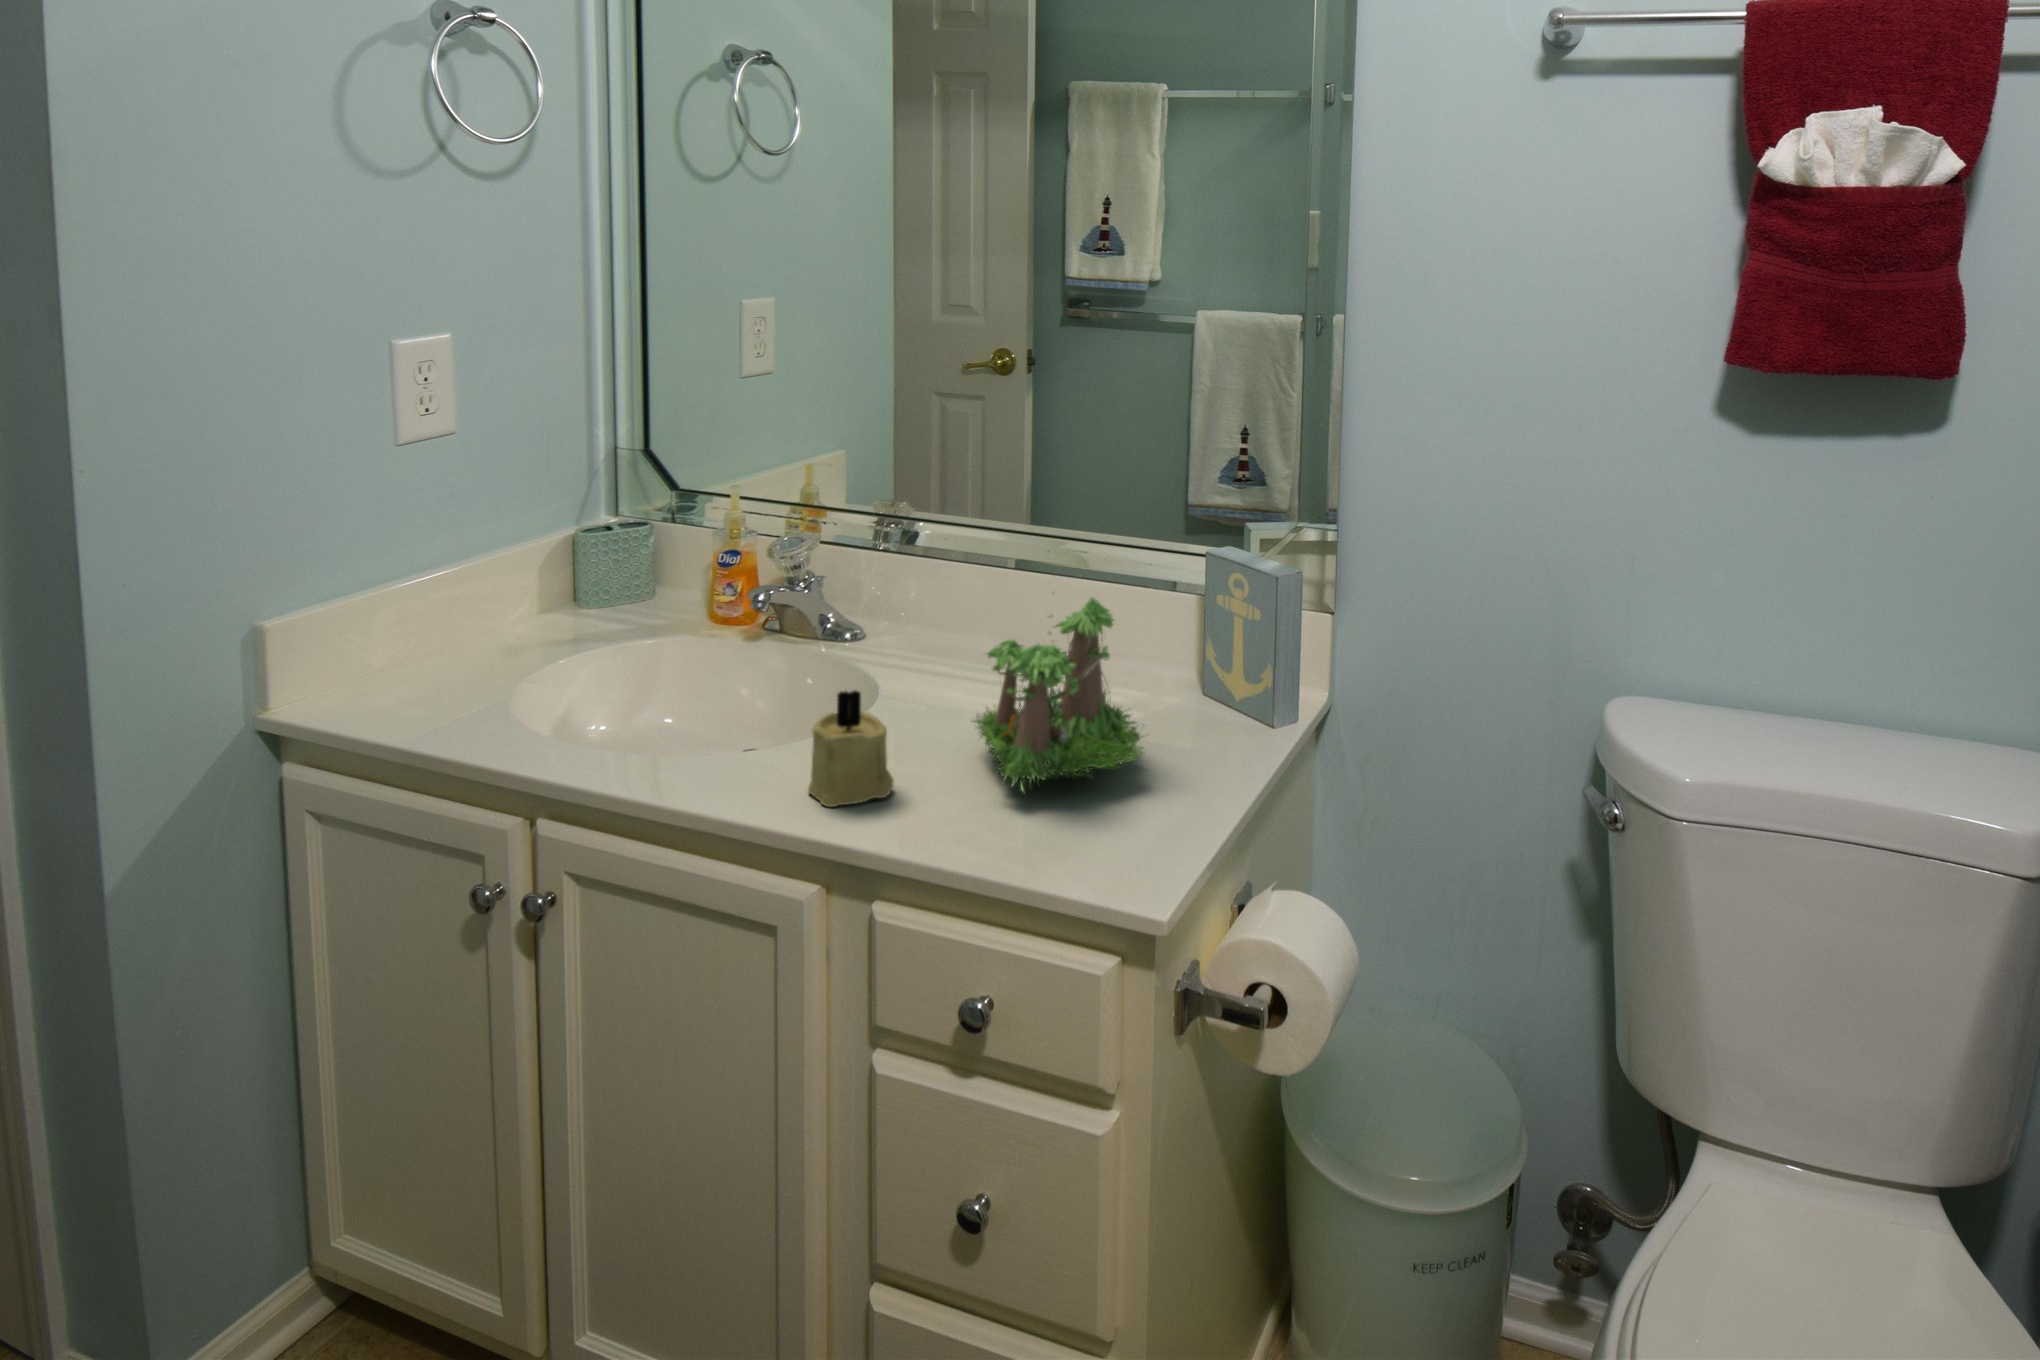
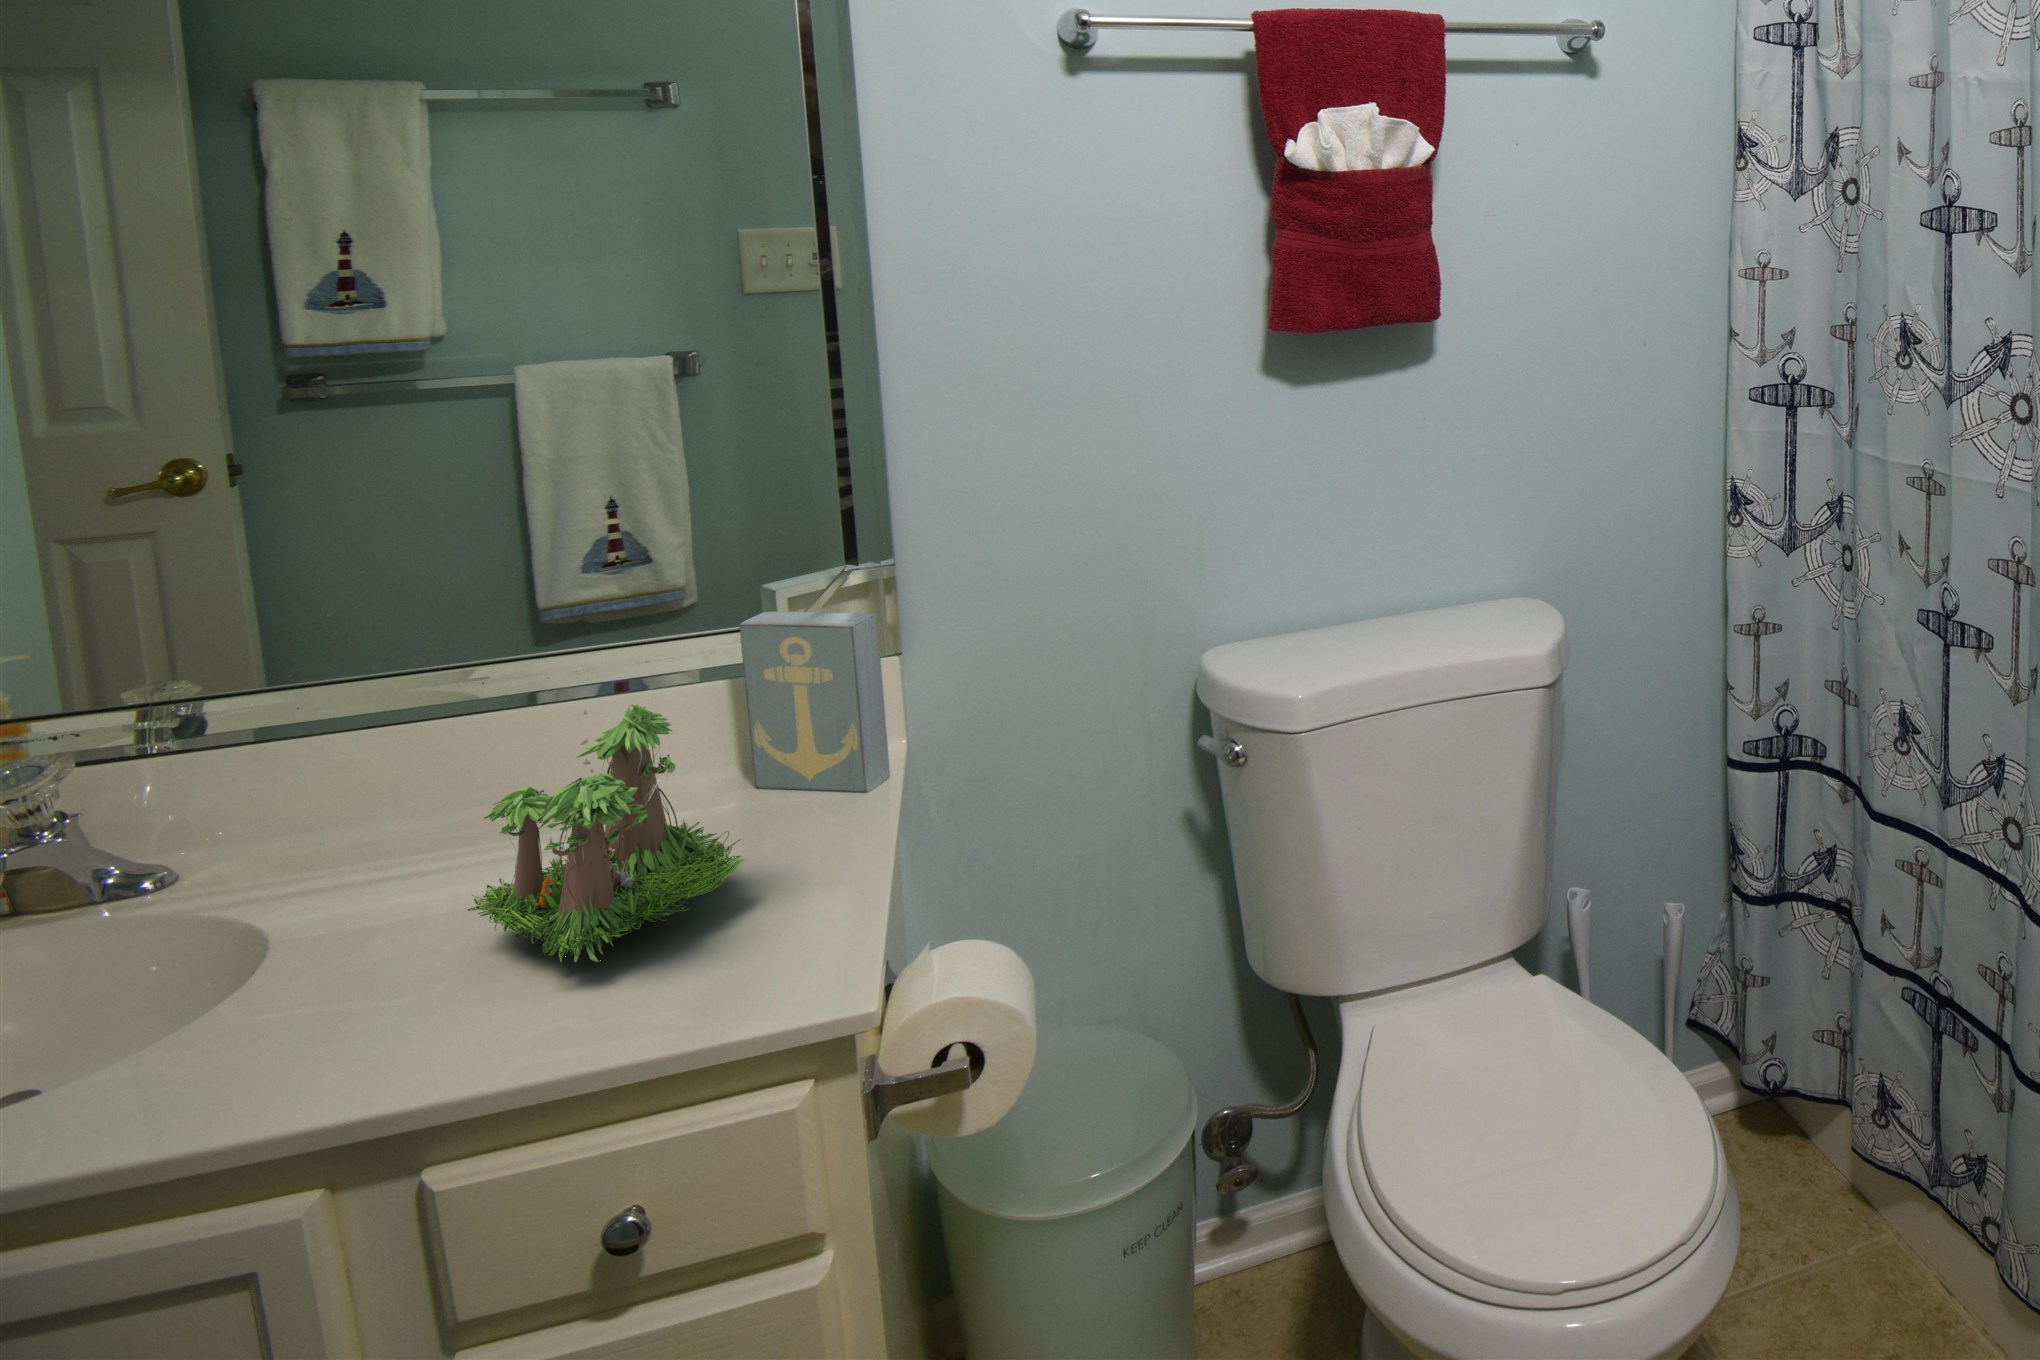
candle: present [808,691,894,807] -> none [211,924,376,1099]

